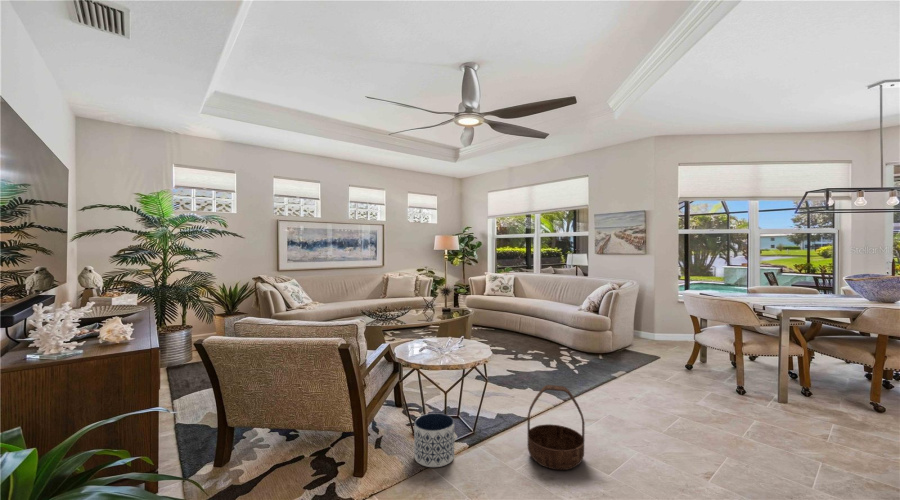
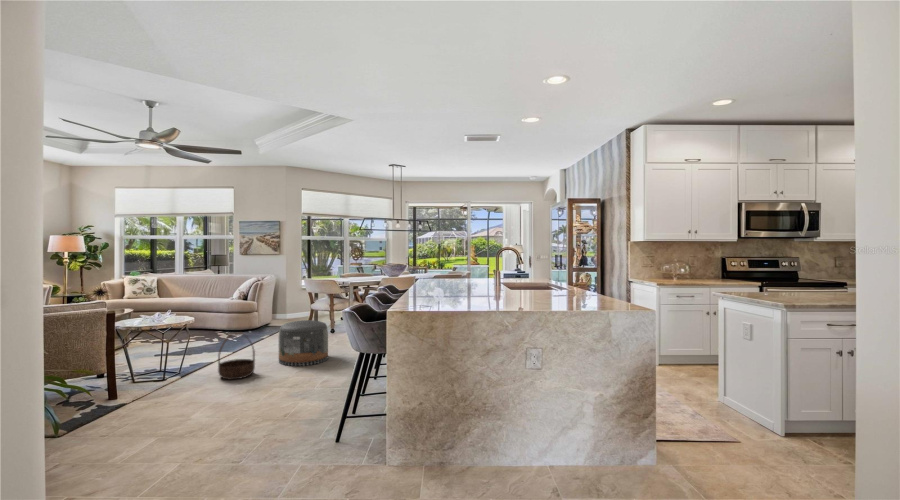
pouf: none [631,374,732,476] -> present [279,320,328,366]
planter: present [414,413,454,467] -> none [136,365,169,397]

